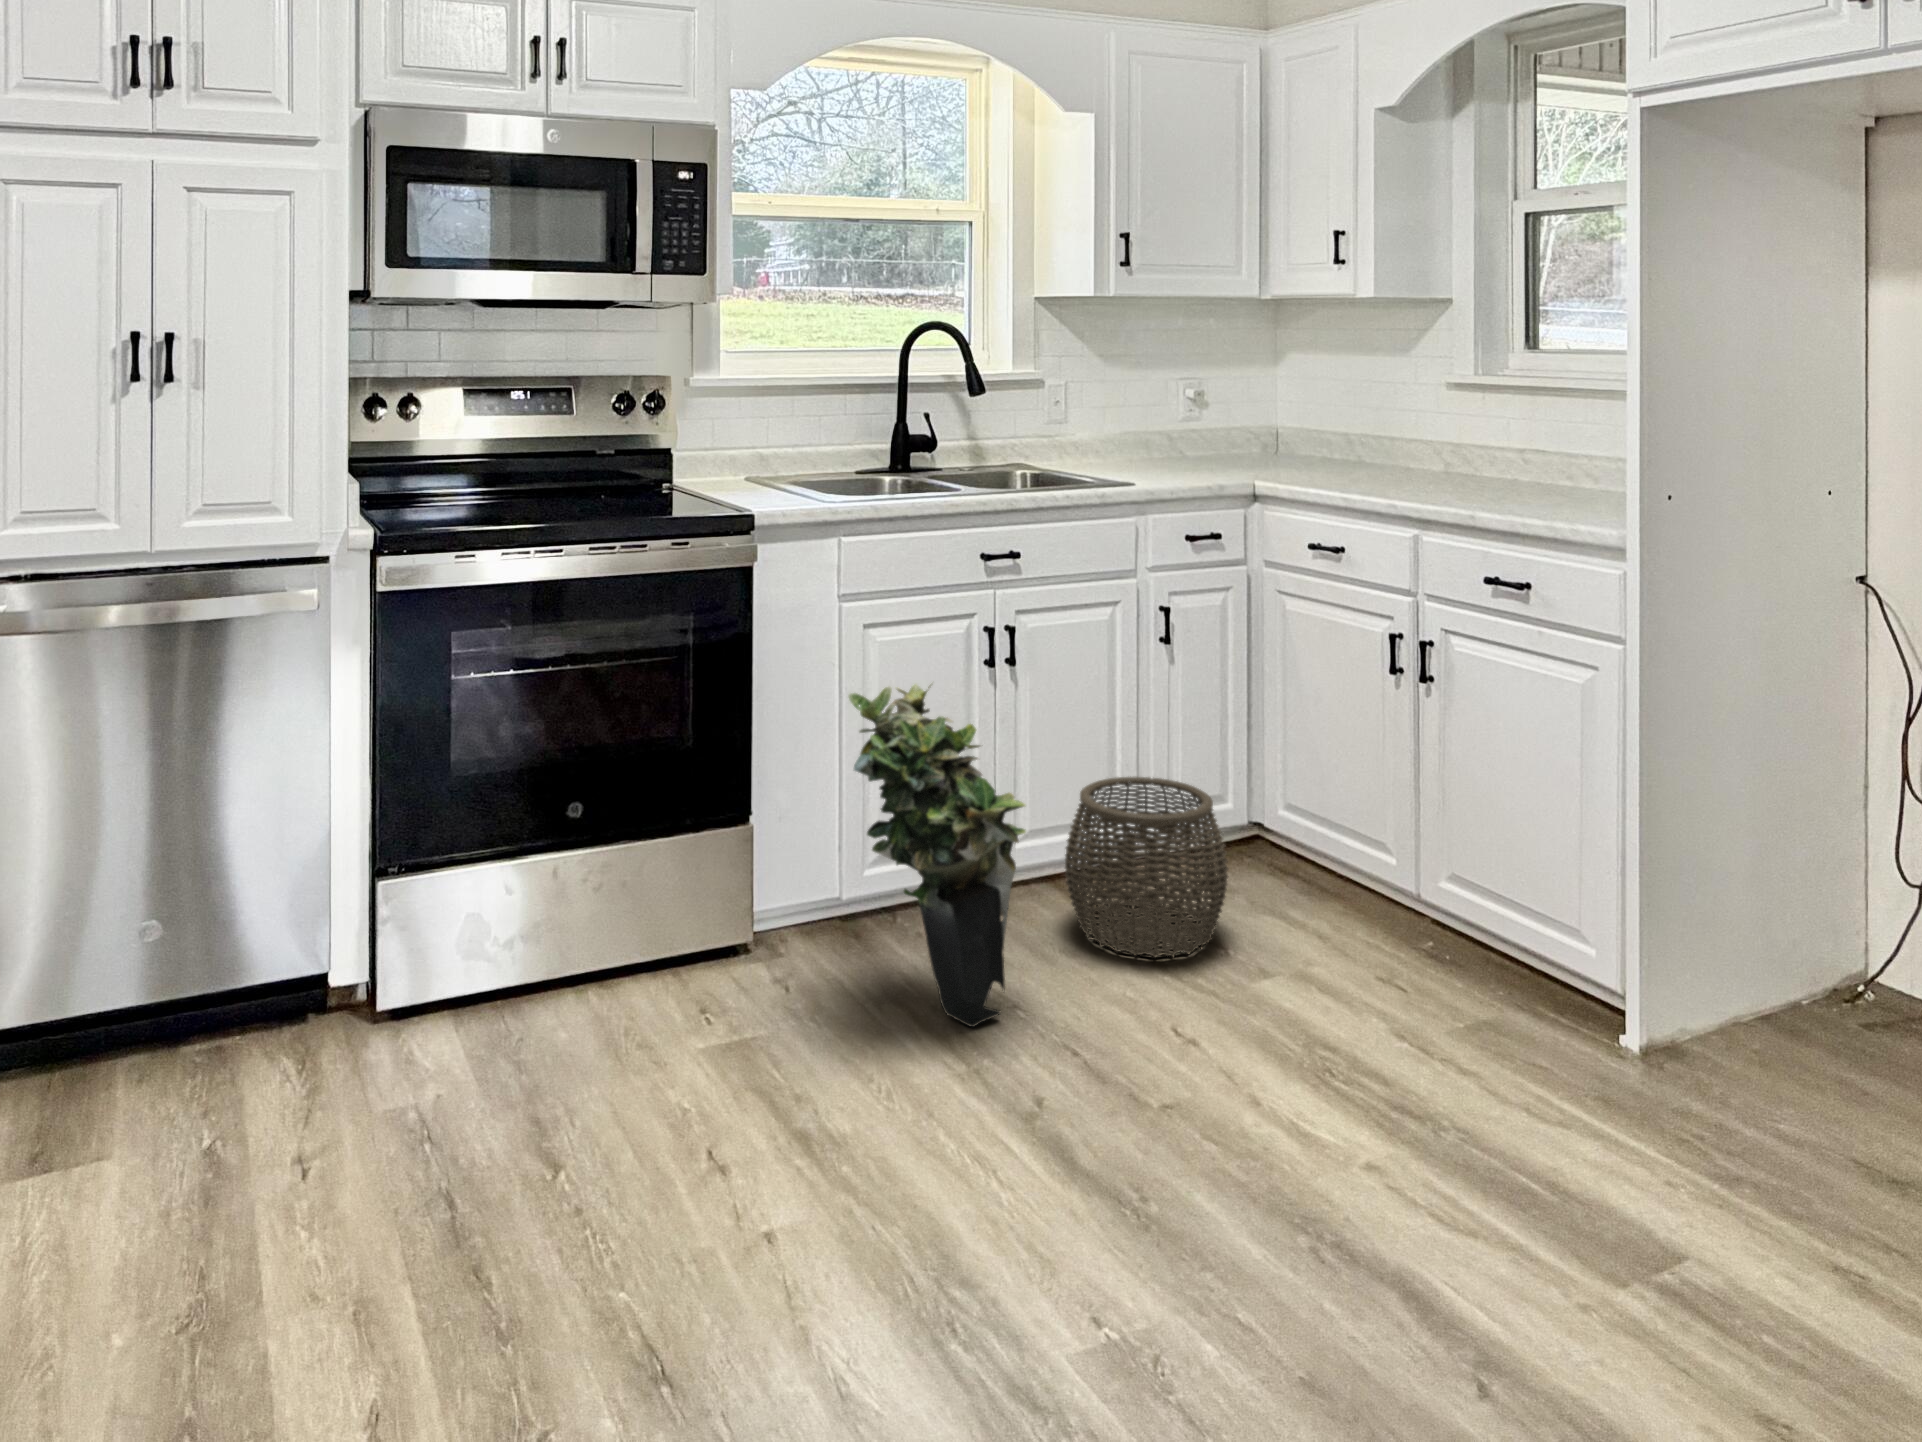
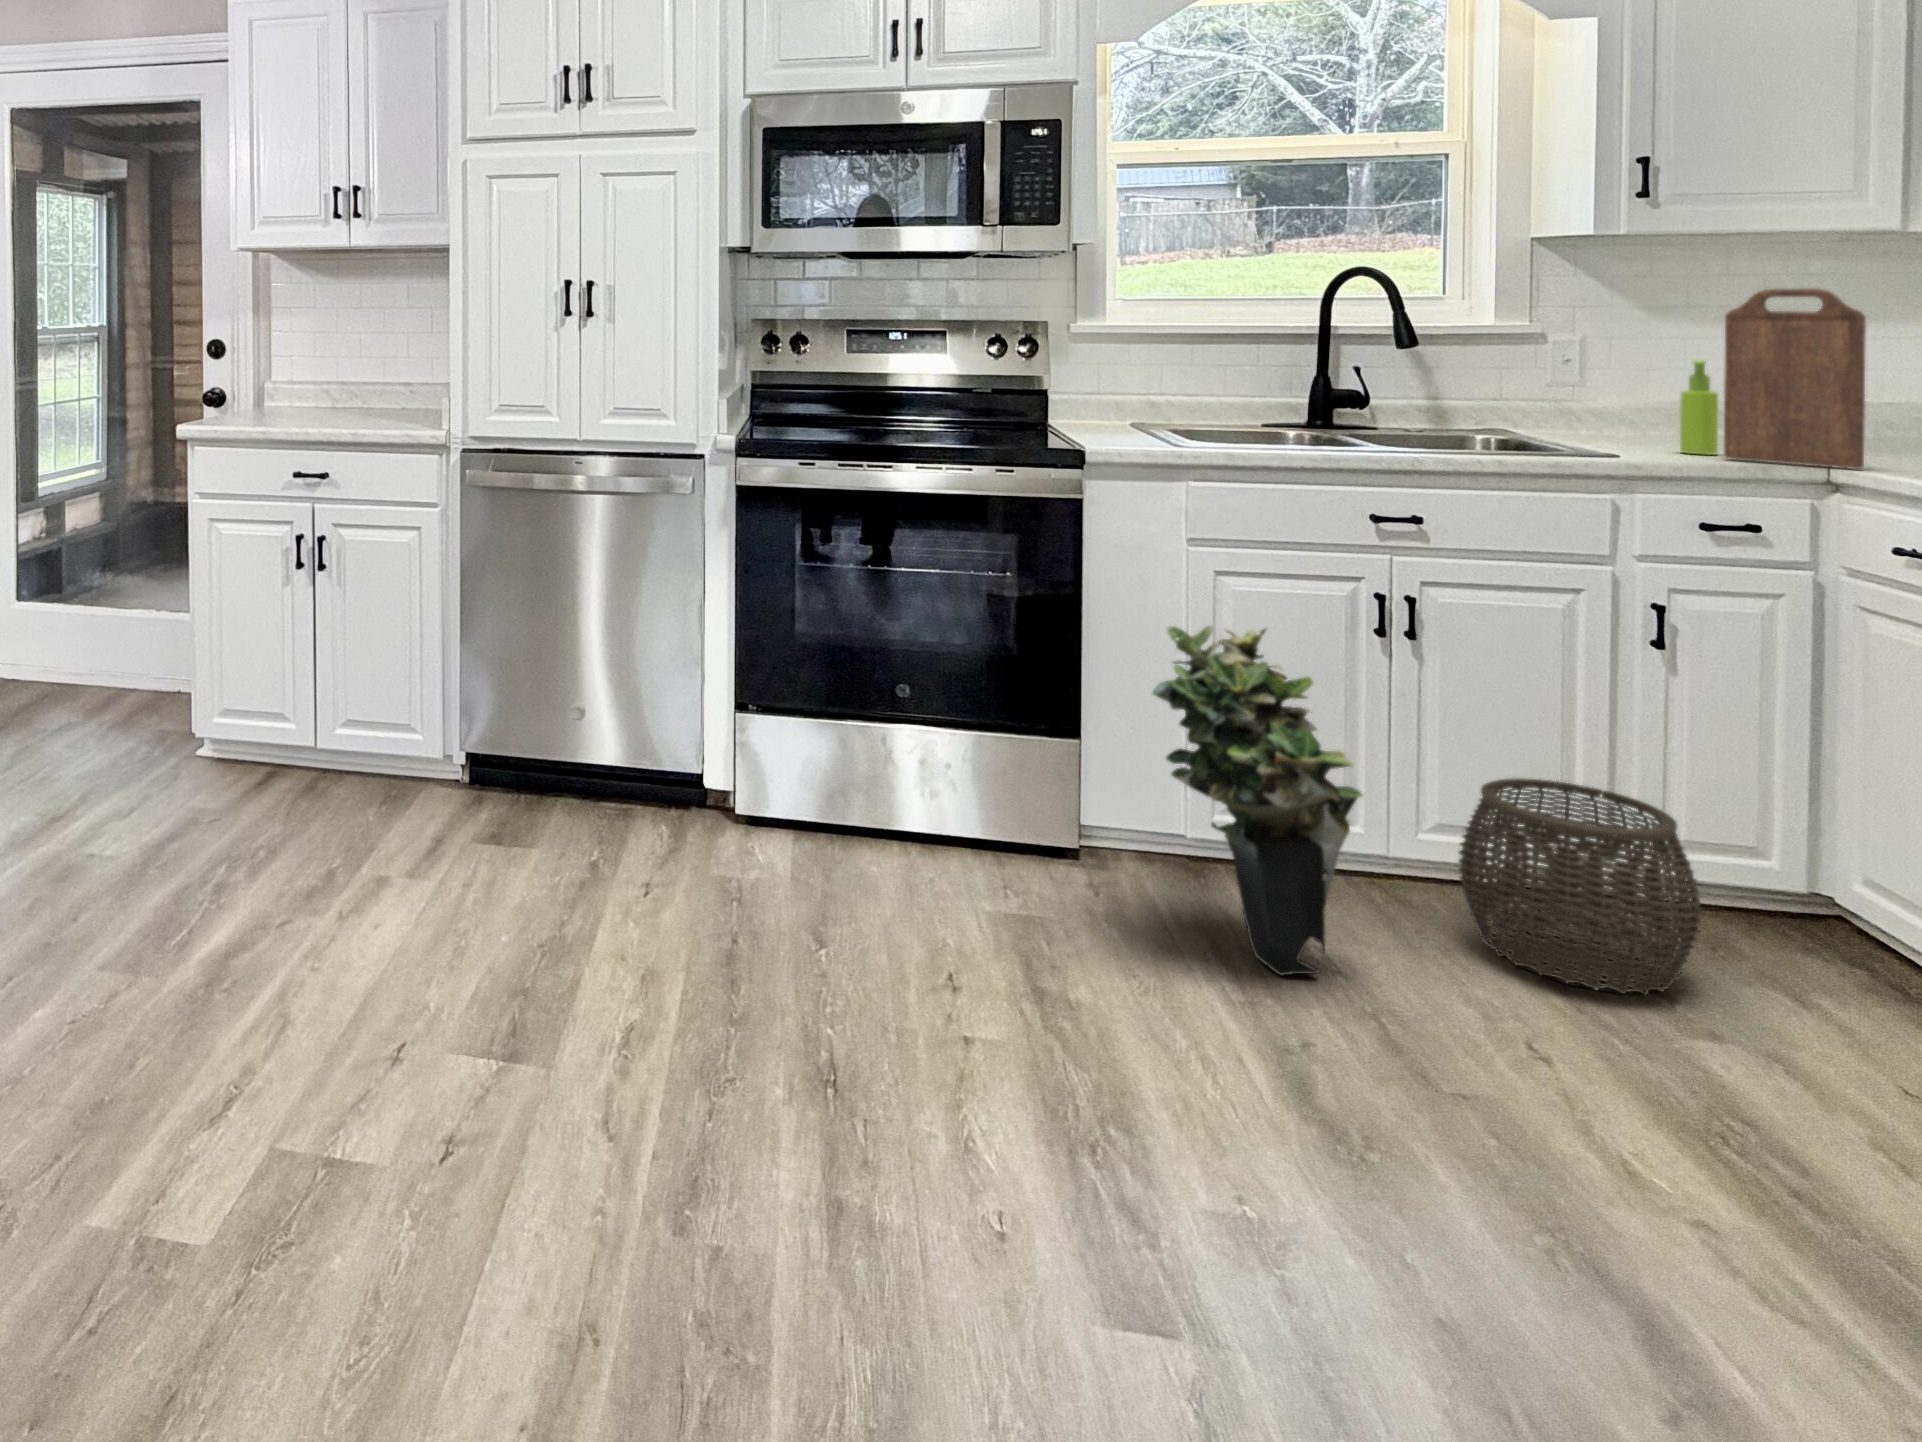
cutting board: none [1195,344,1279,486] -> present [1724,288,1866,469]
soap dispenser: none [1160,401,1183,479] -> present [1680,360,1718,455]

